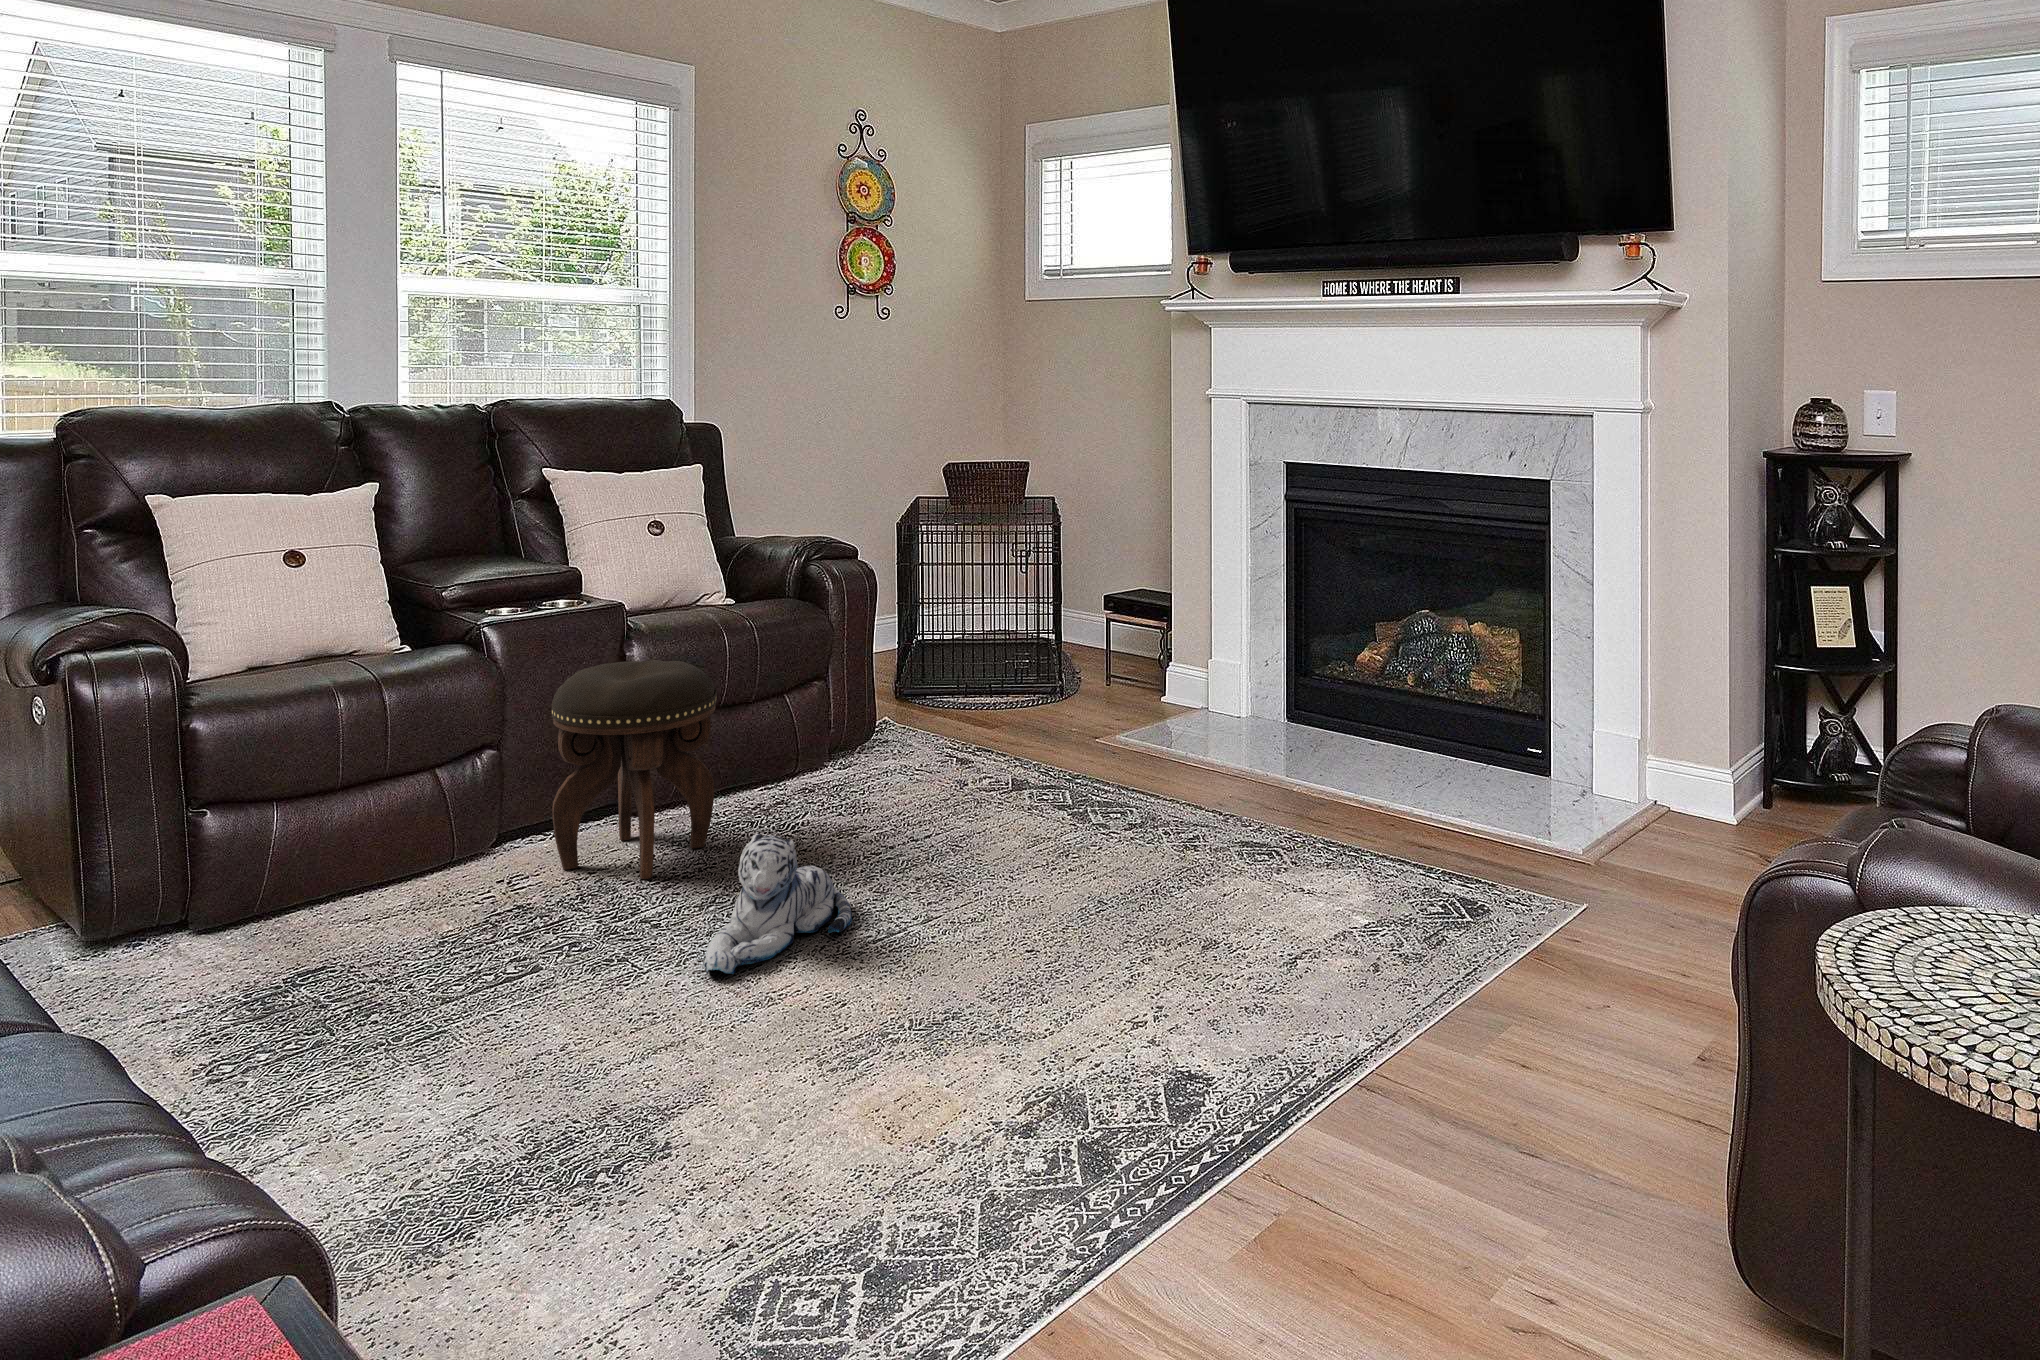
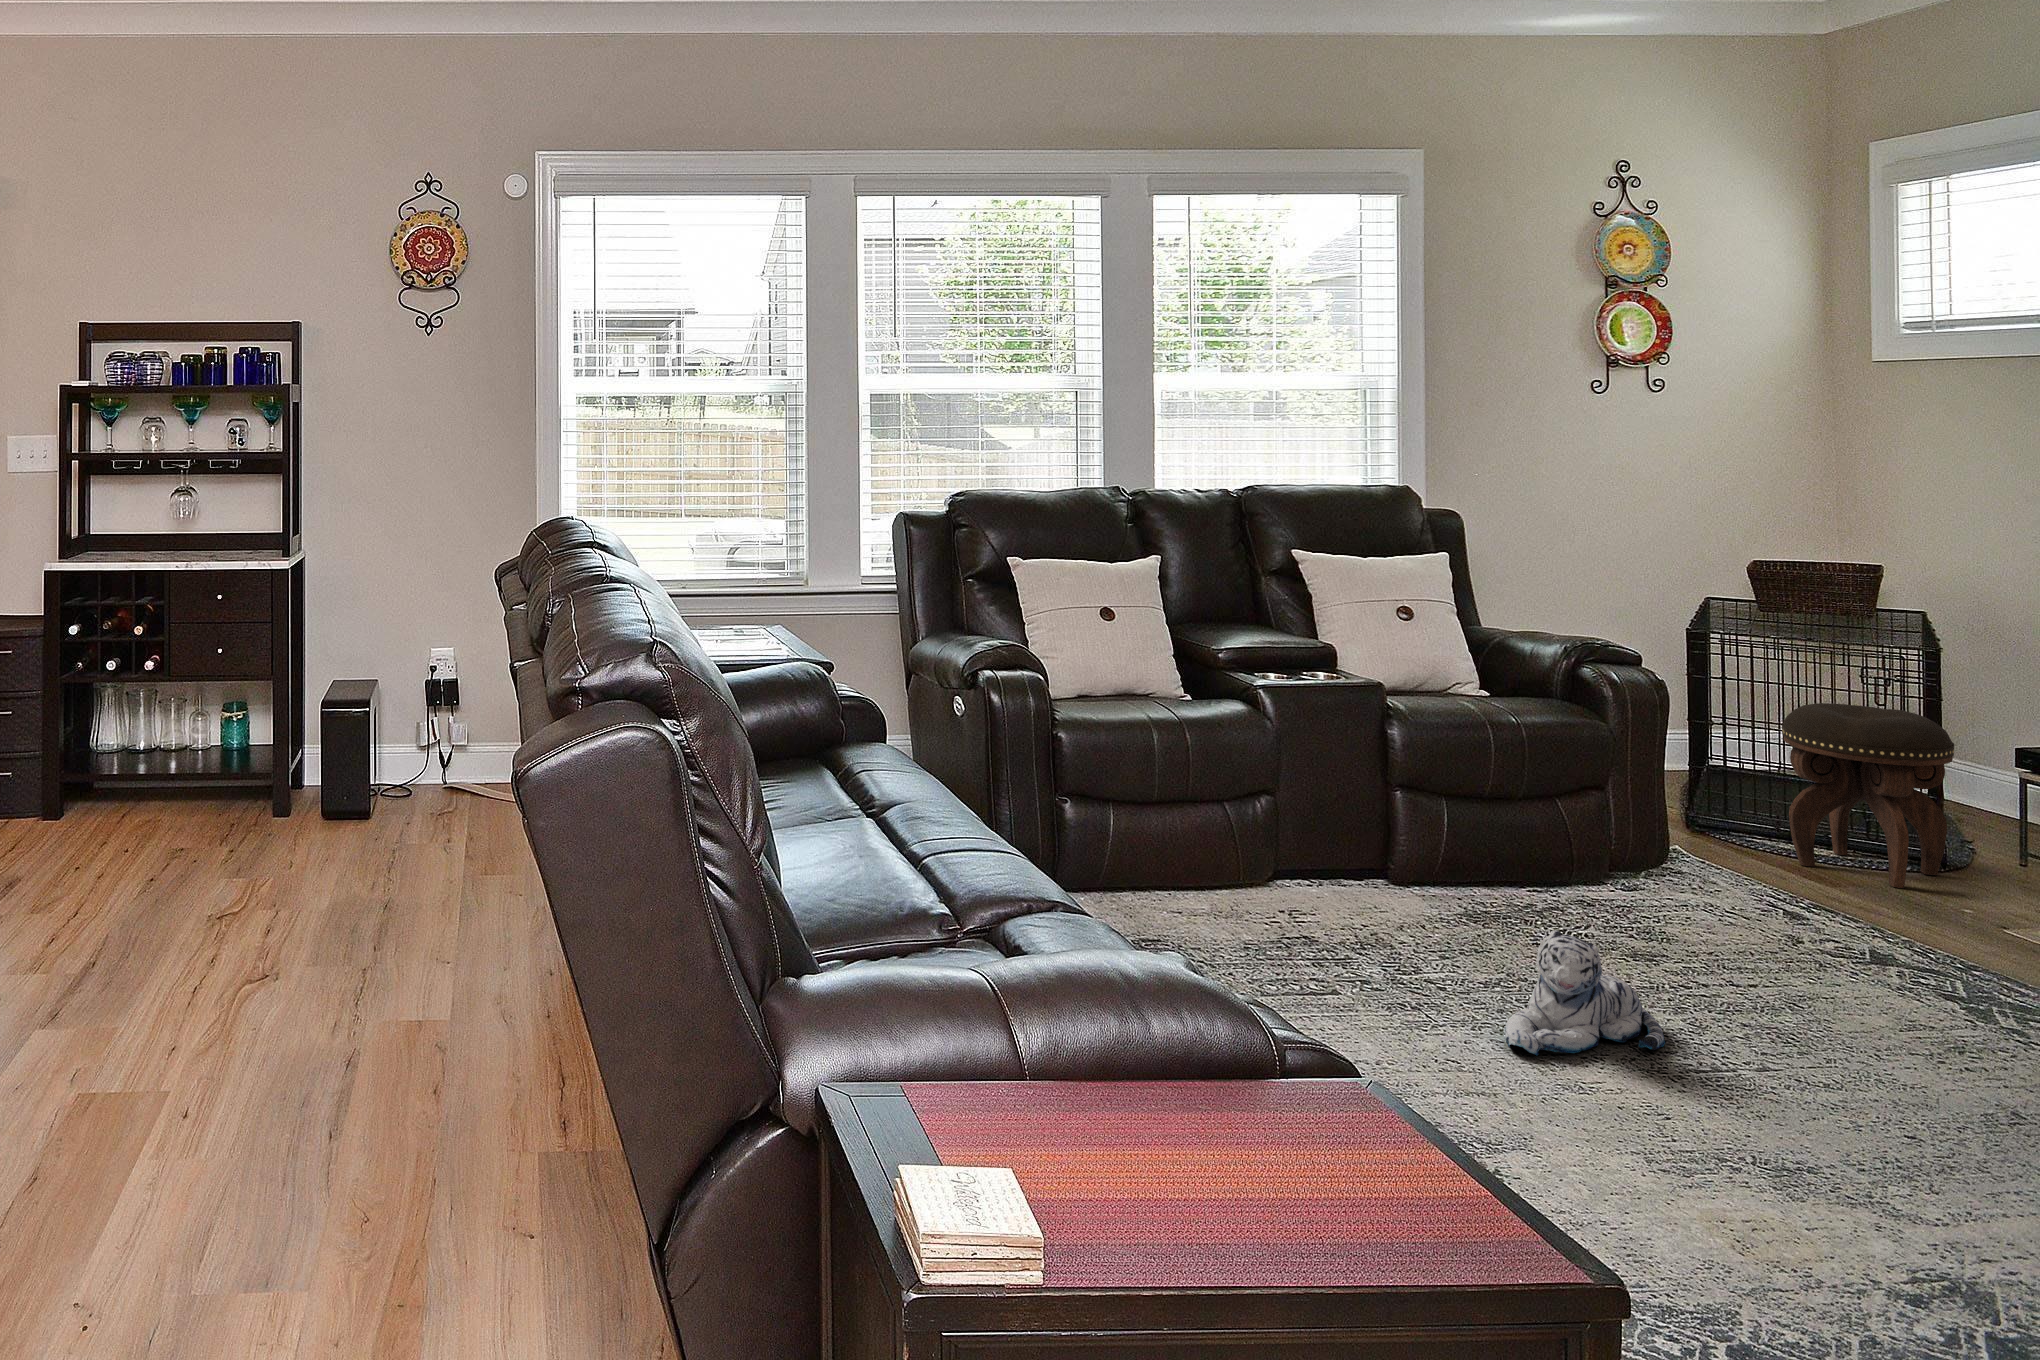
footstool: present [552,660,717,879] -> present [1782,703,1954,888]

